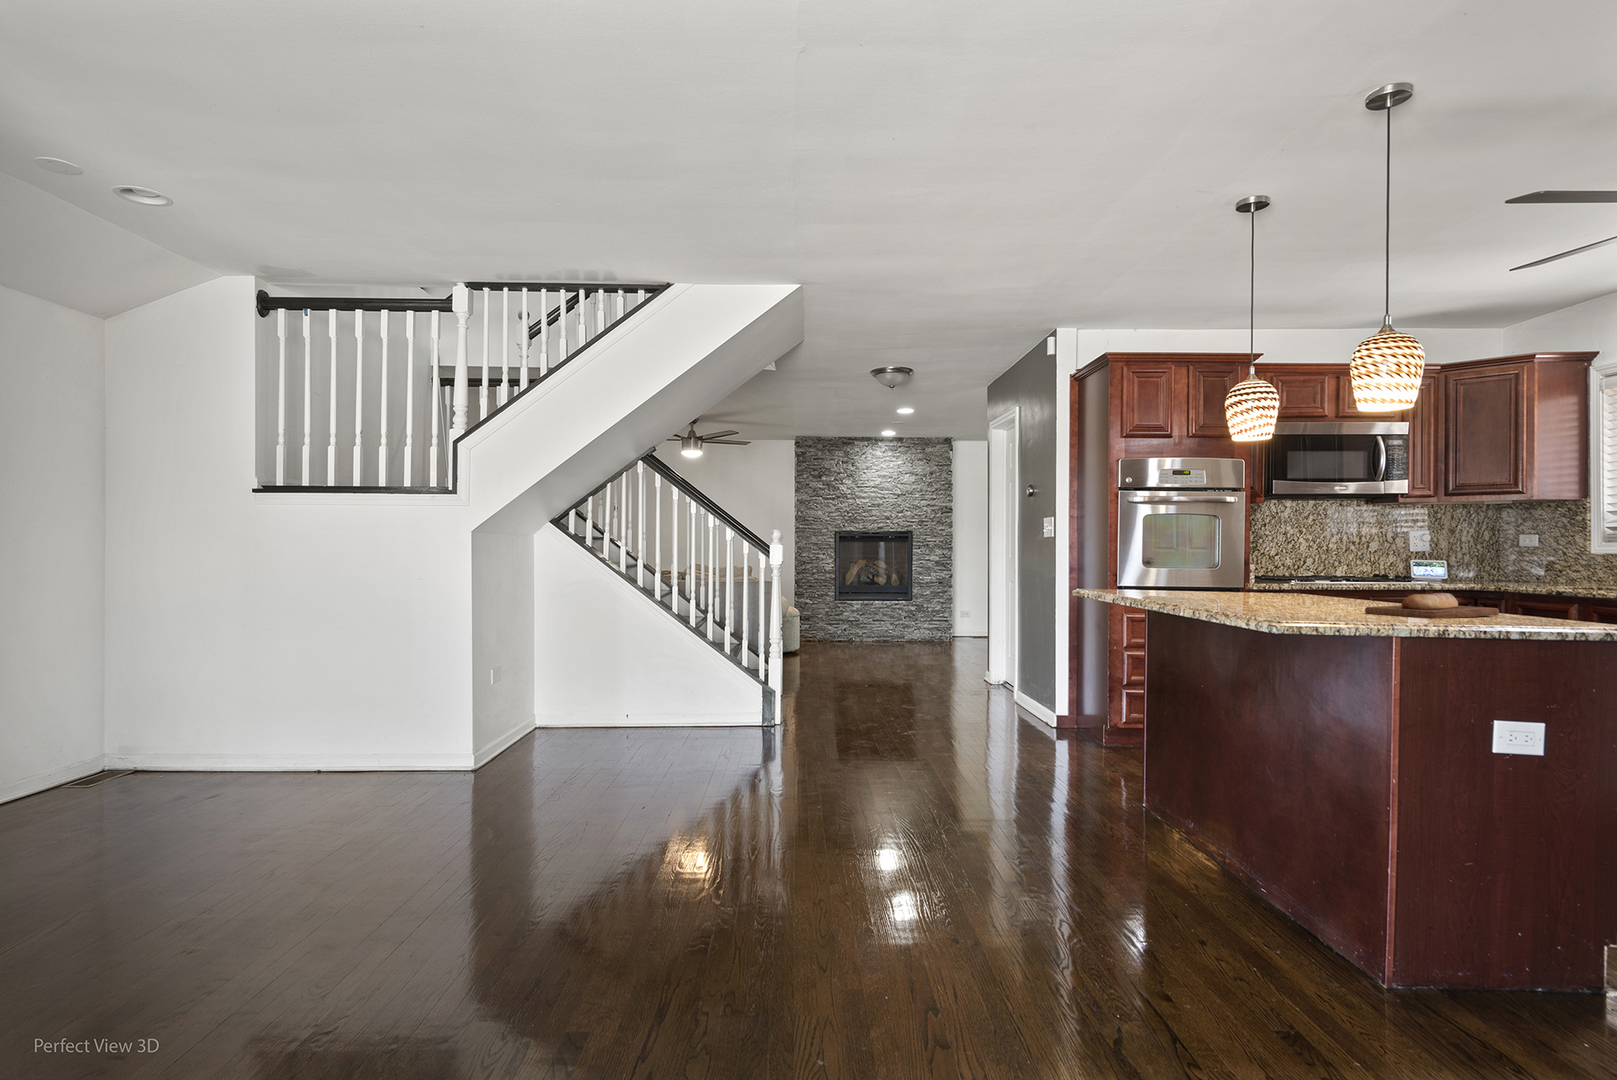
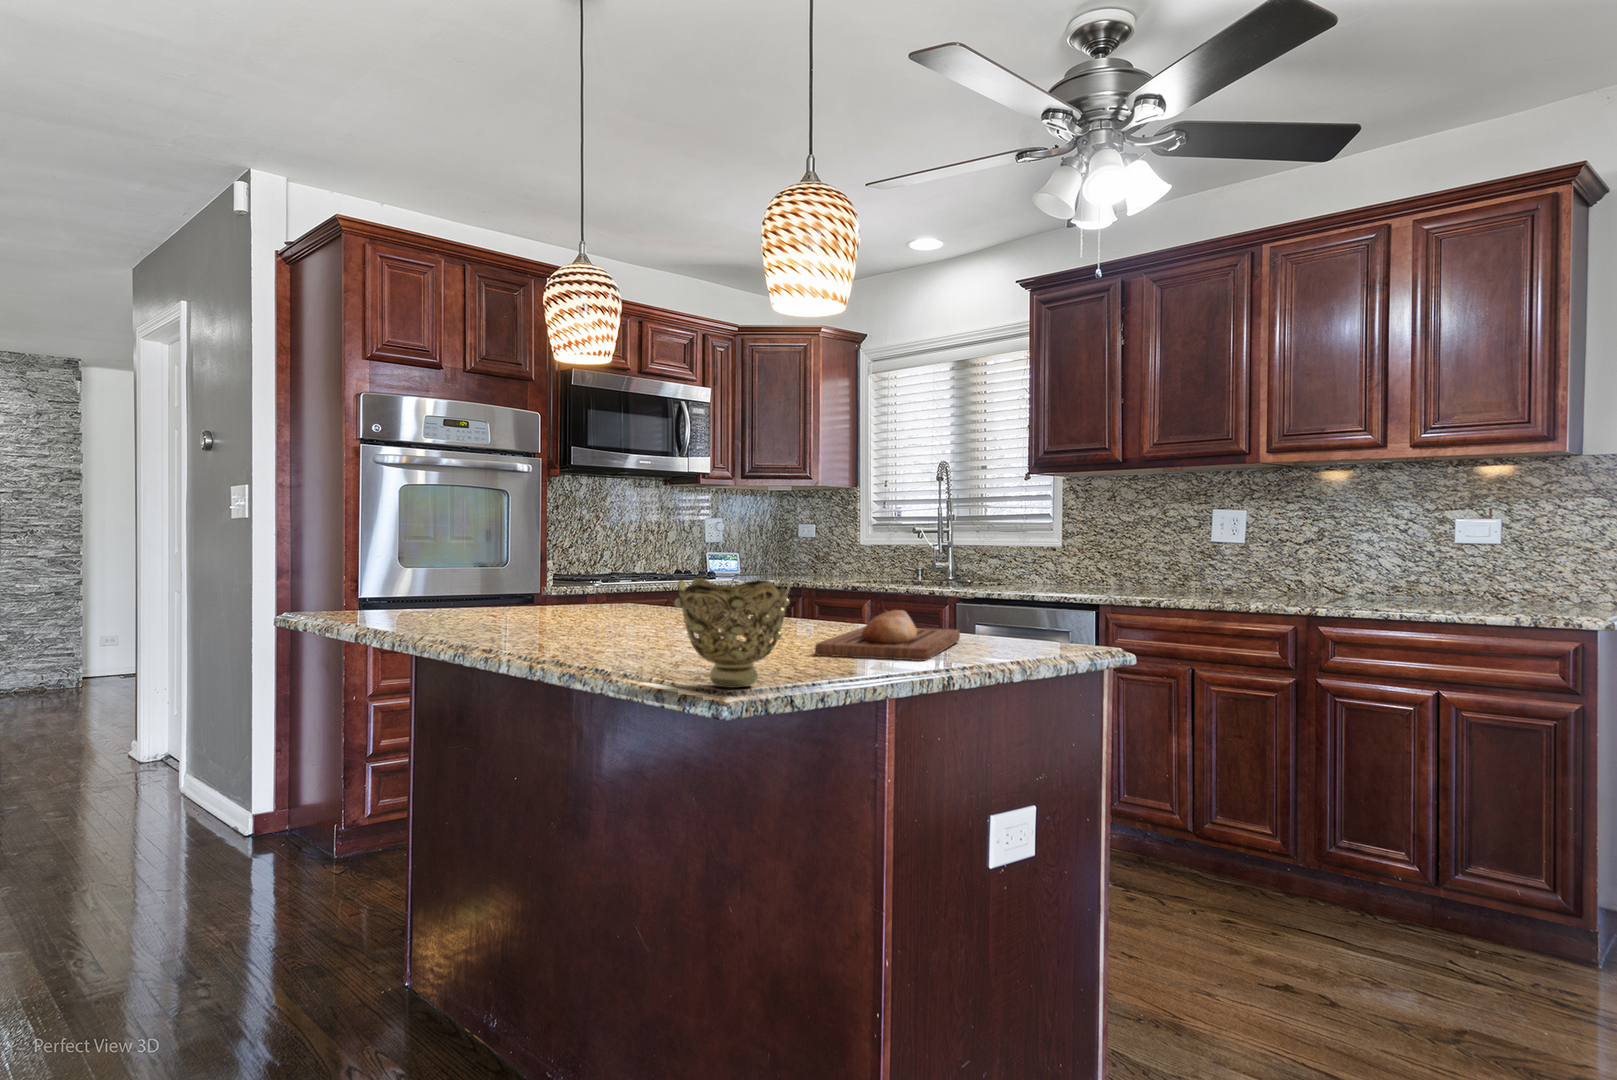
decorative bowl: none [1255,566,1316,616] -> present [675,578,791,688]

